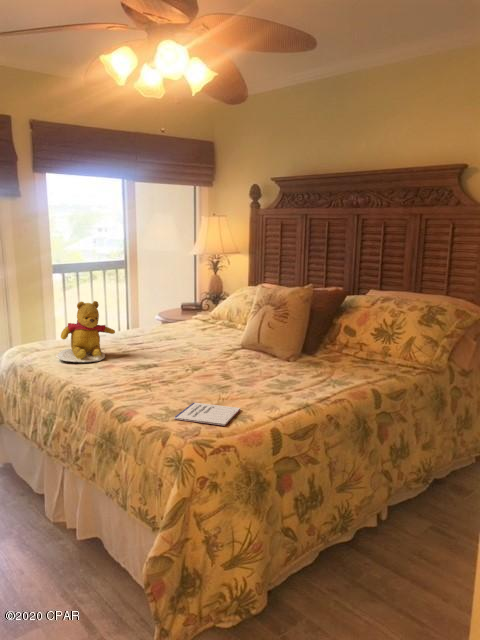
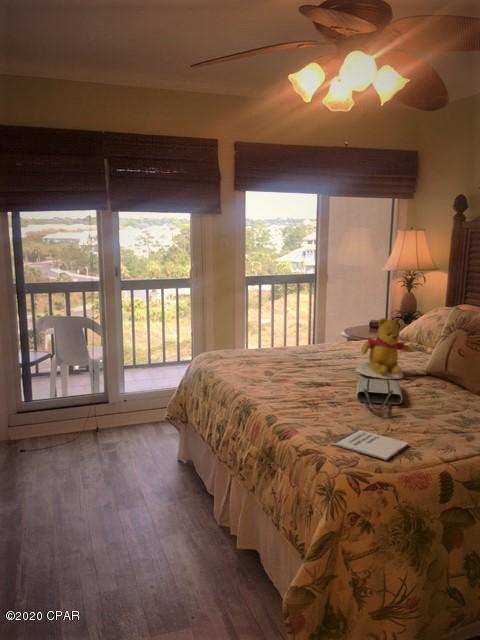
teddy bear: present [56,301,115,362] -> present [356,318,414,379]
tote bag: none [184,355,227,382] -> present [356,378,402,410]

